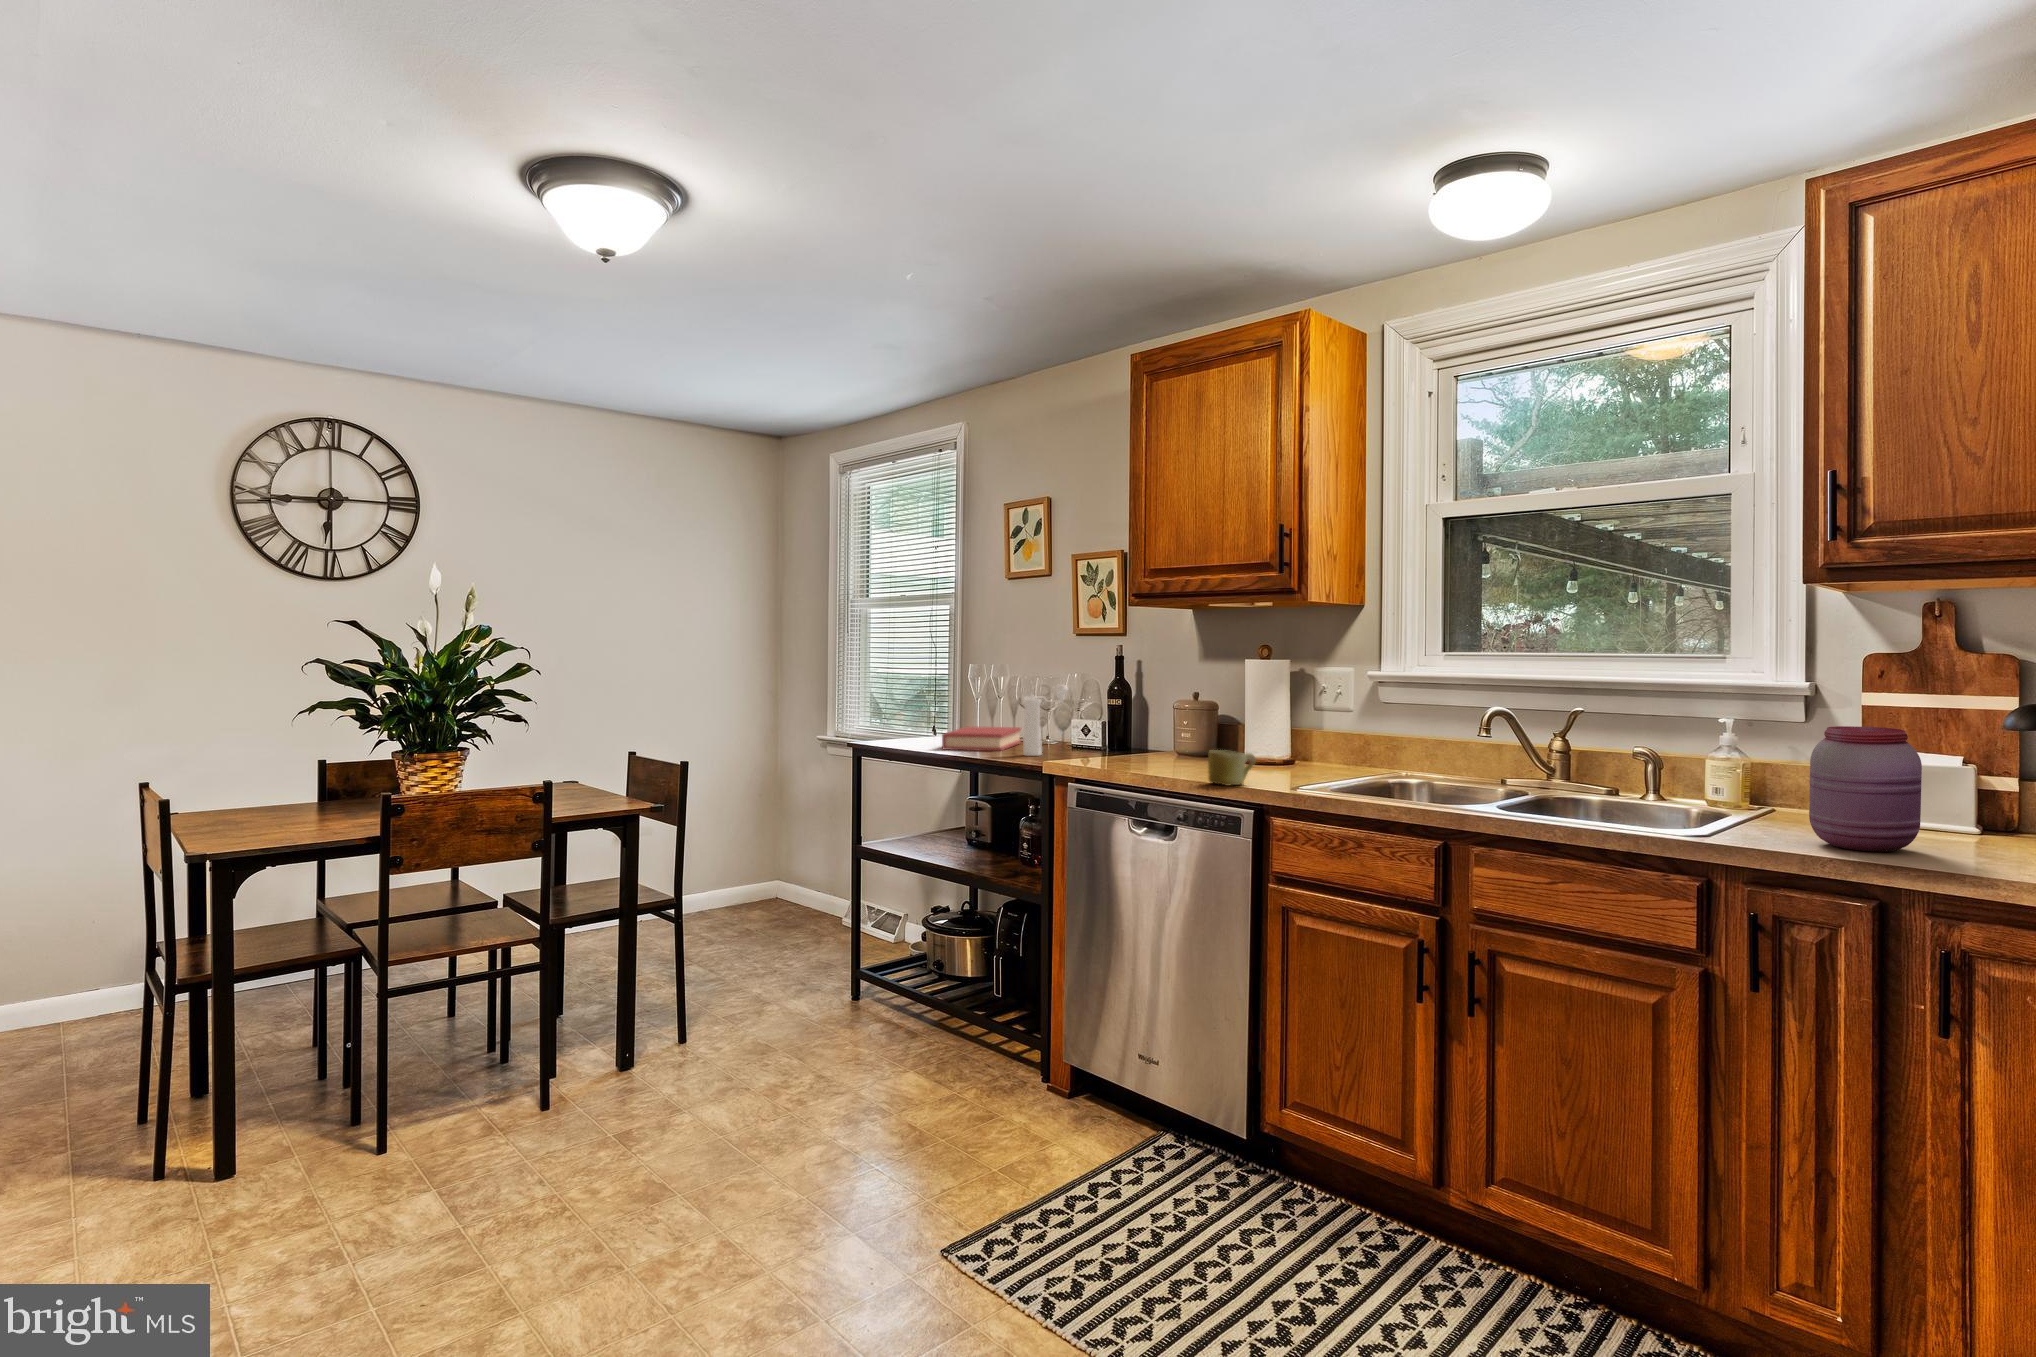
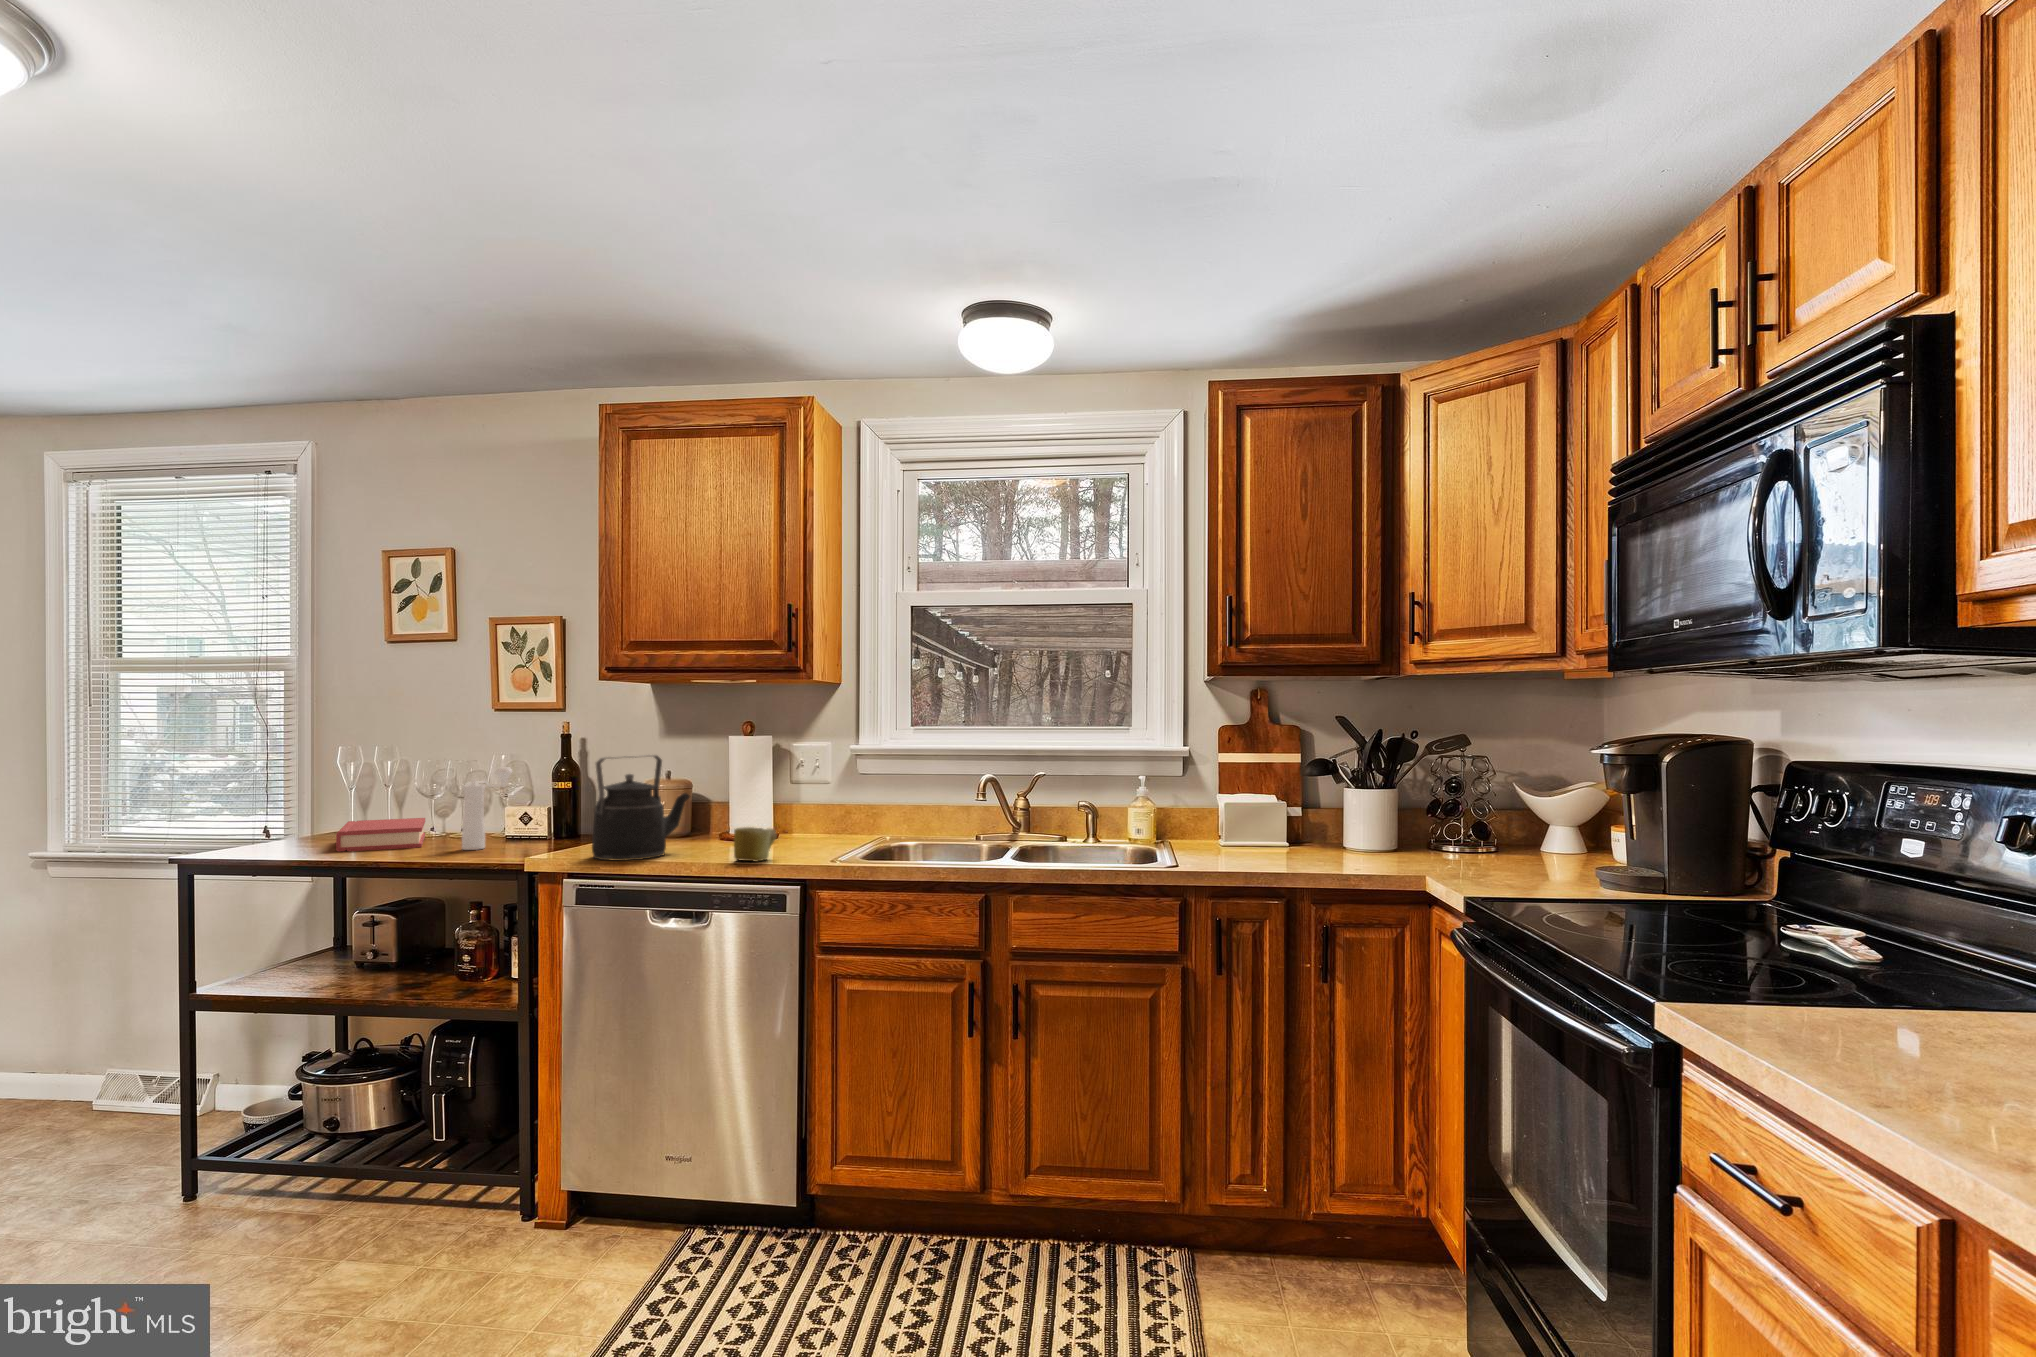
kettle: none [1098,676,1196,775] -> present [592,755,690,861]
jar: present [1809,726,1922,852] -> none [1219,779,1280,864]

